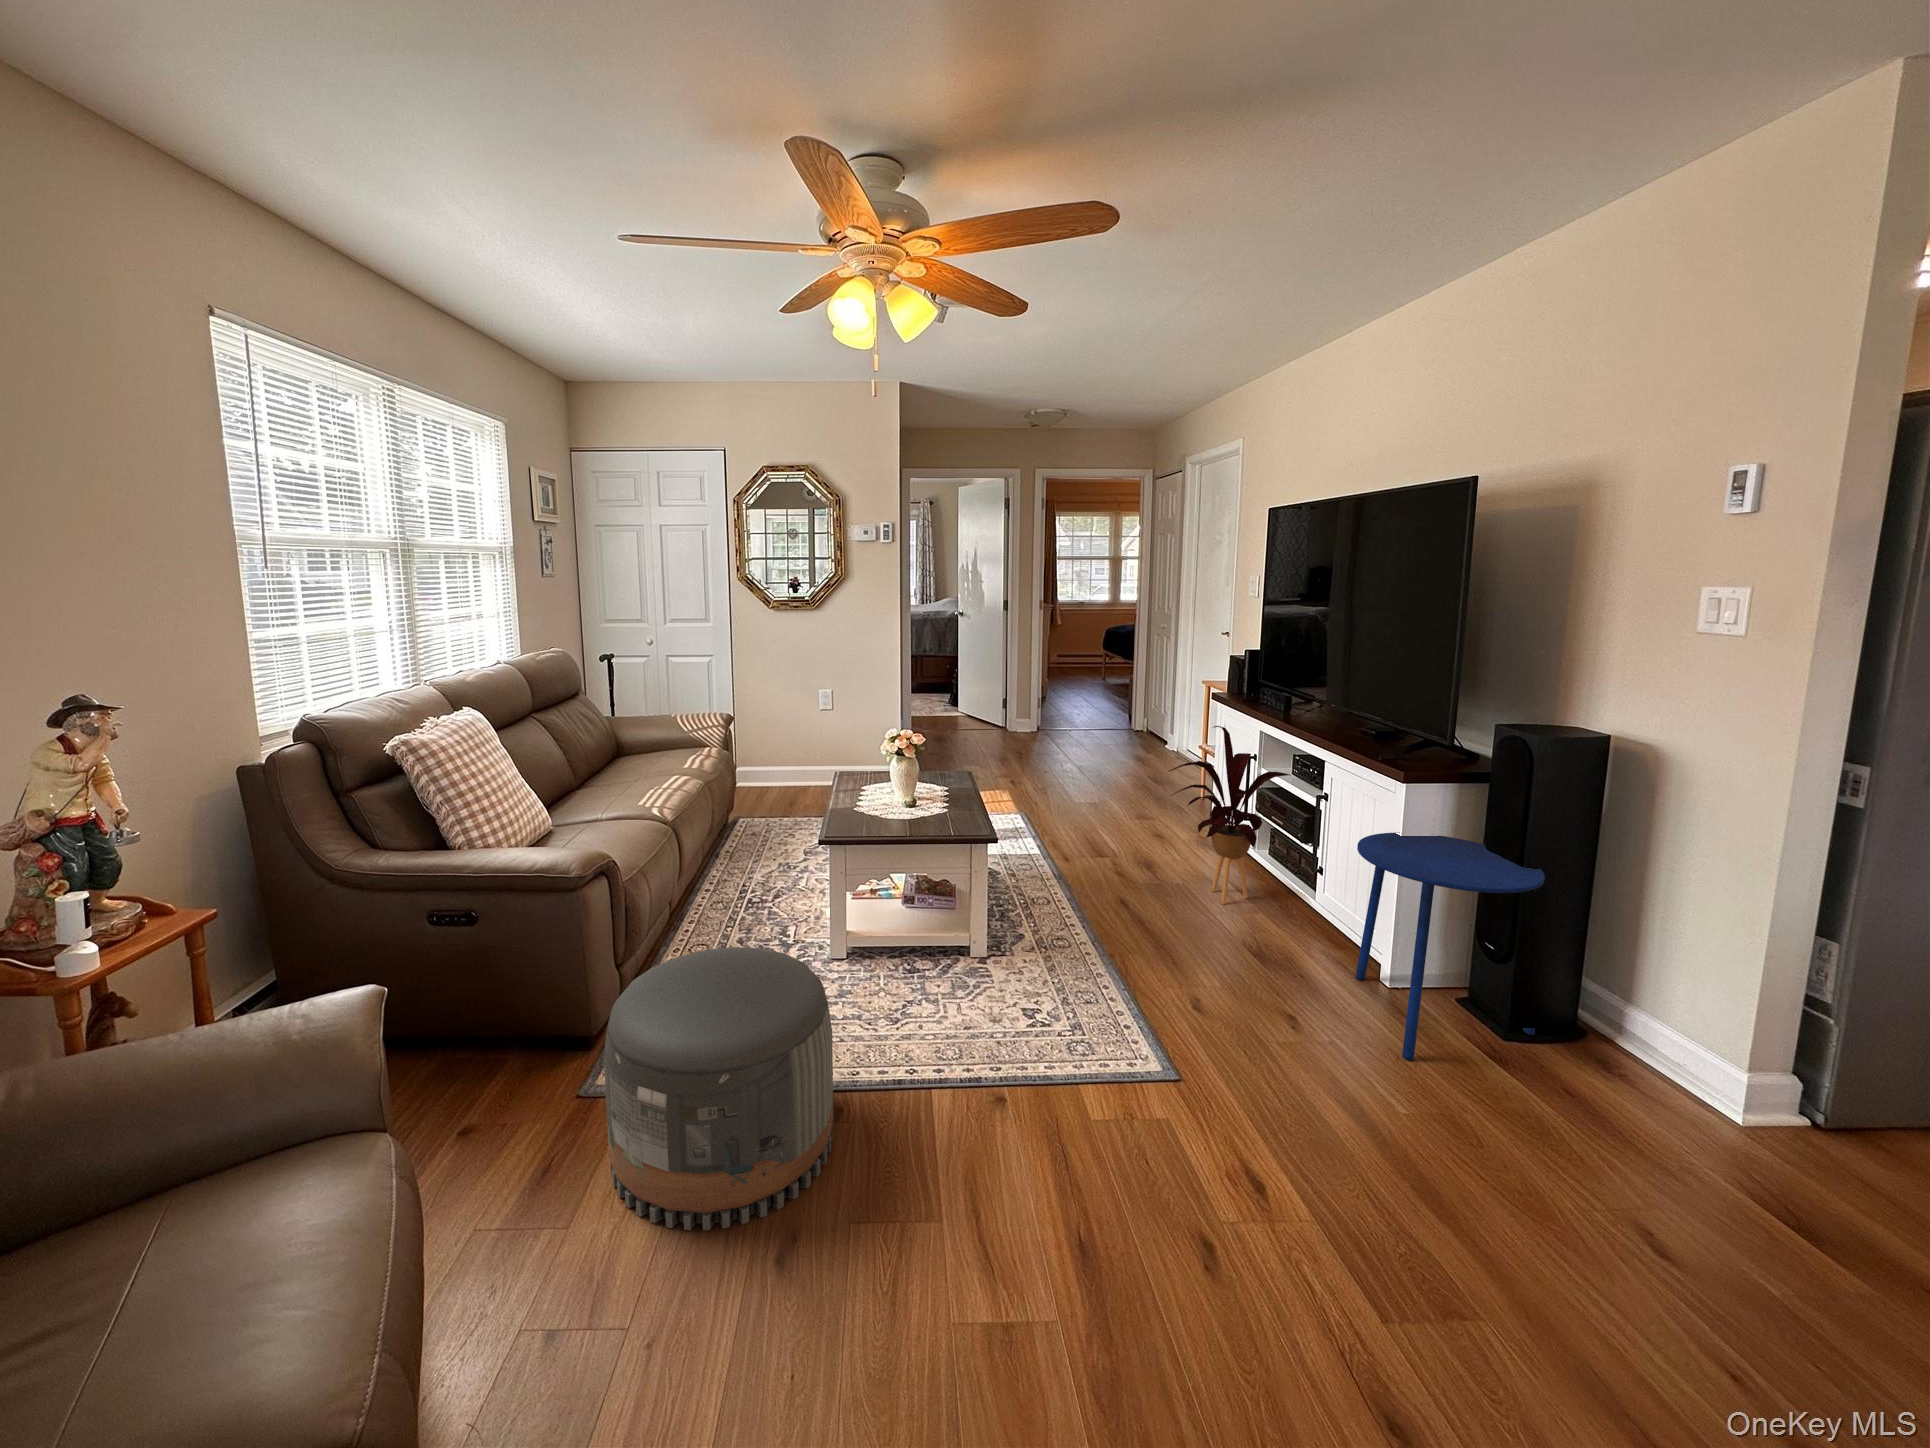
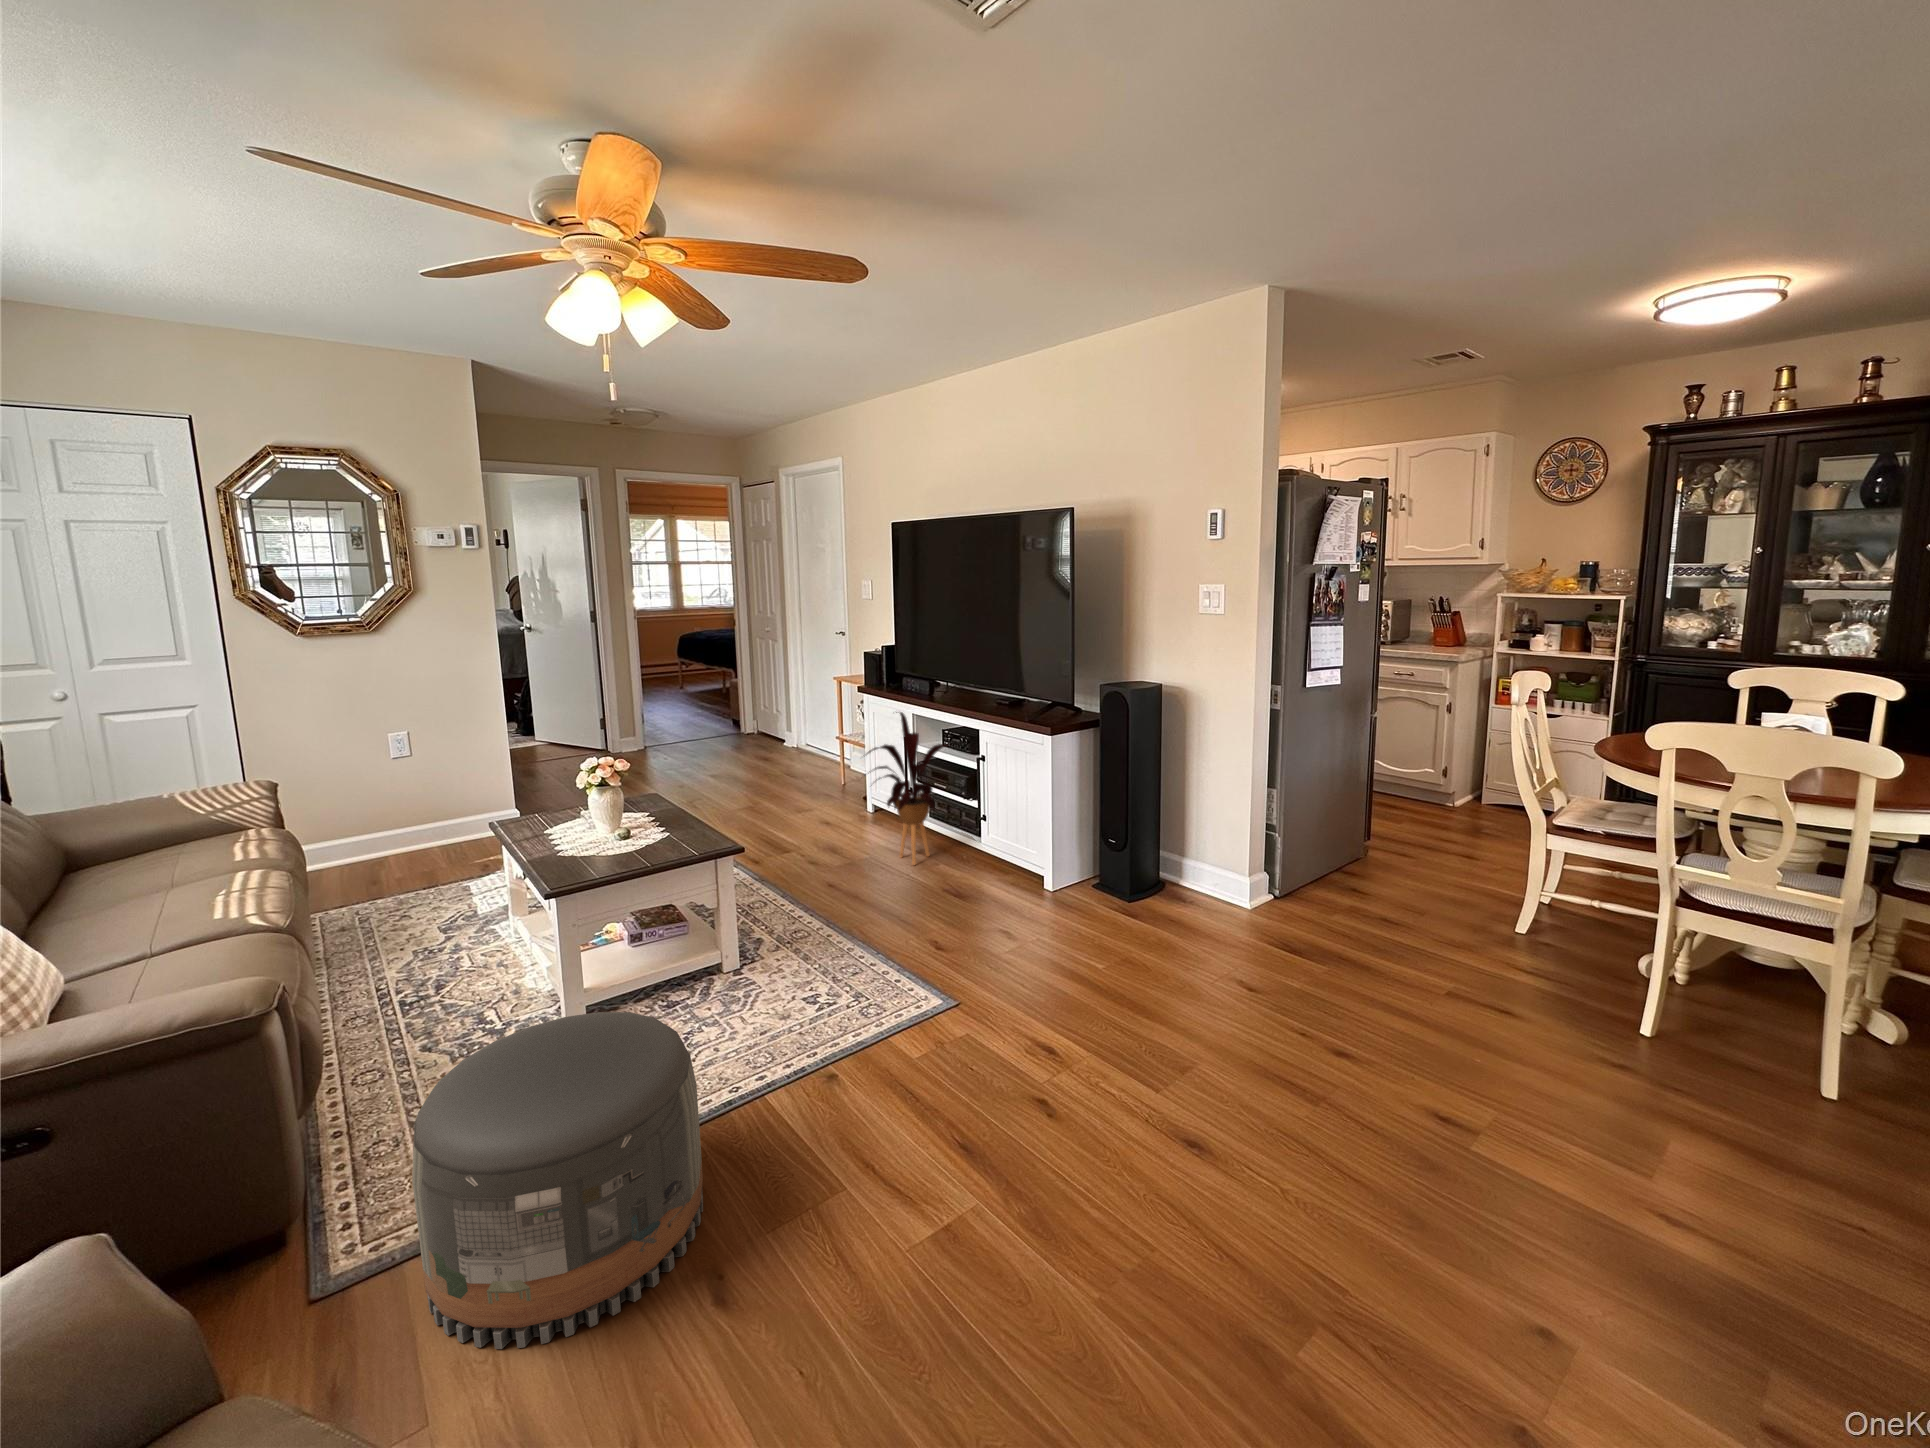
side table: present [1355,833,1545,1060] -> none [1031,770,1145,934]

